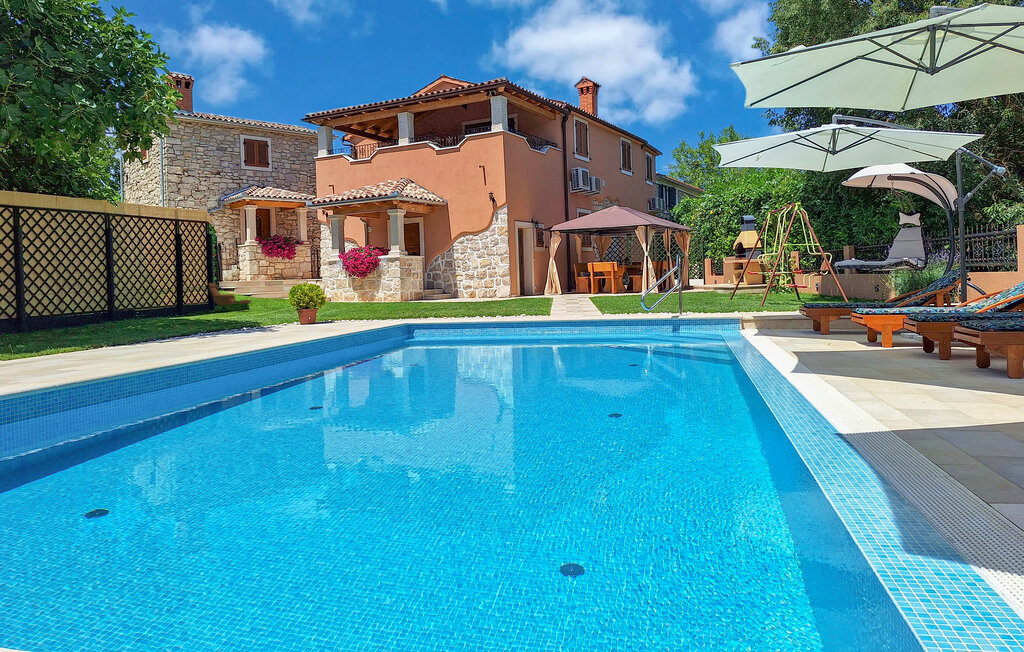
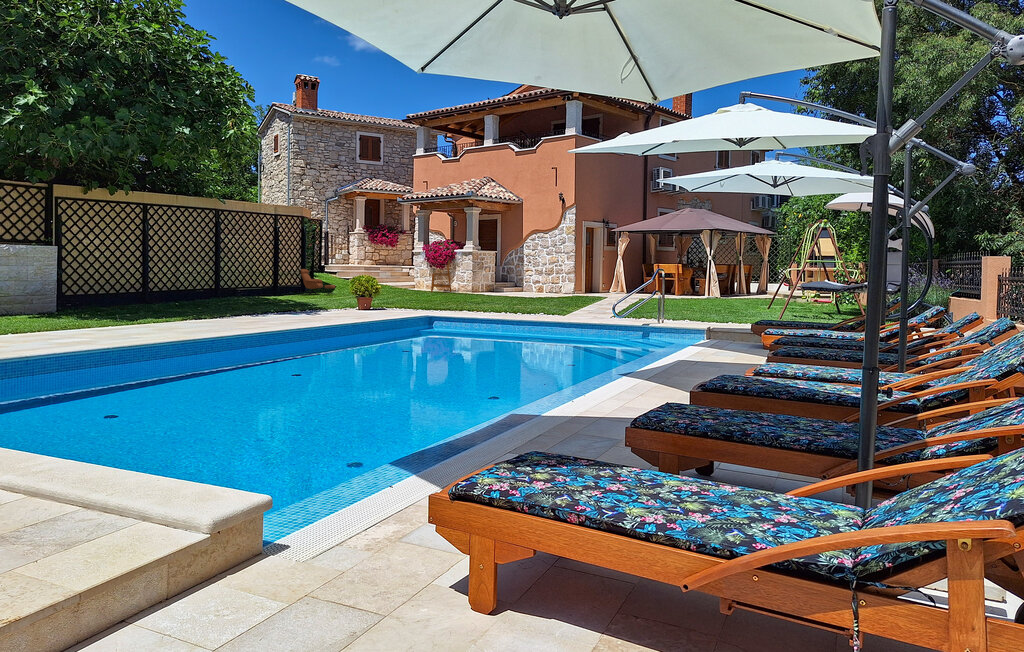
bench: none [354,267,380,303] -> present [431,260,452,292]

